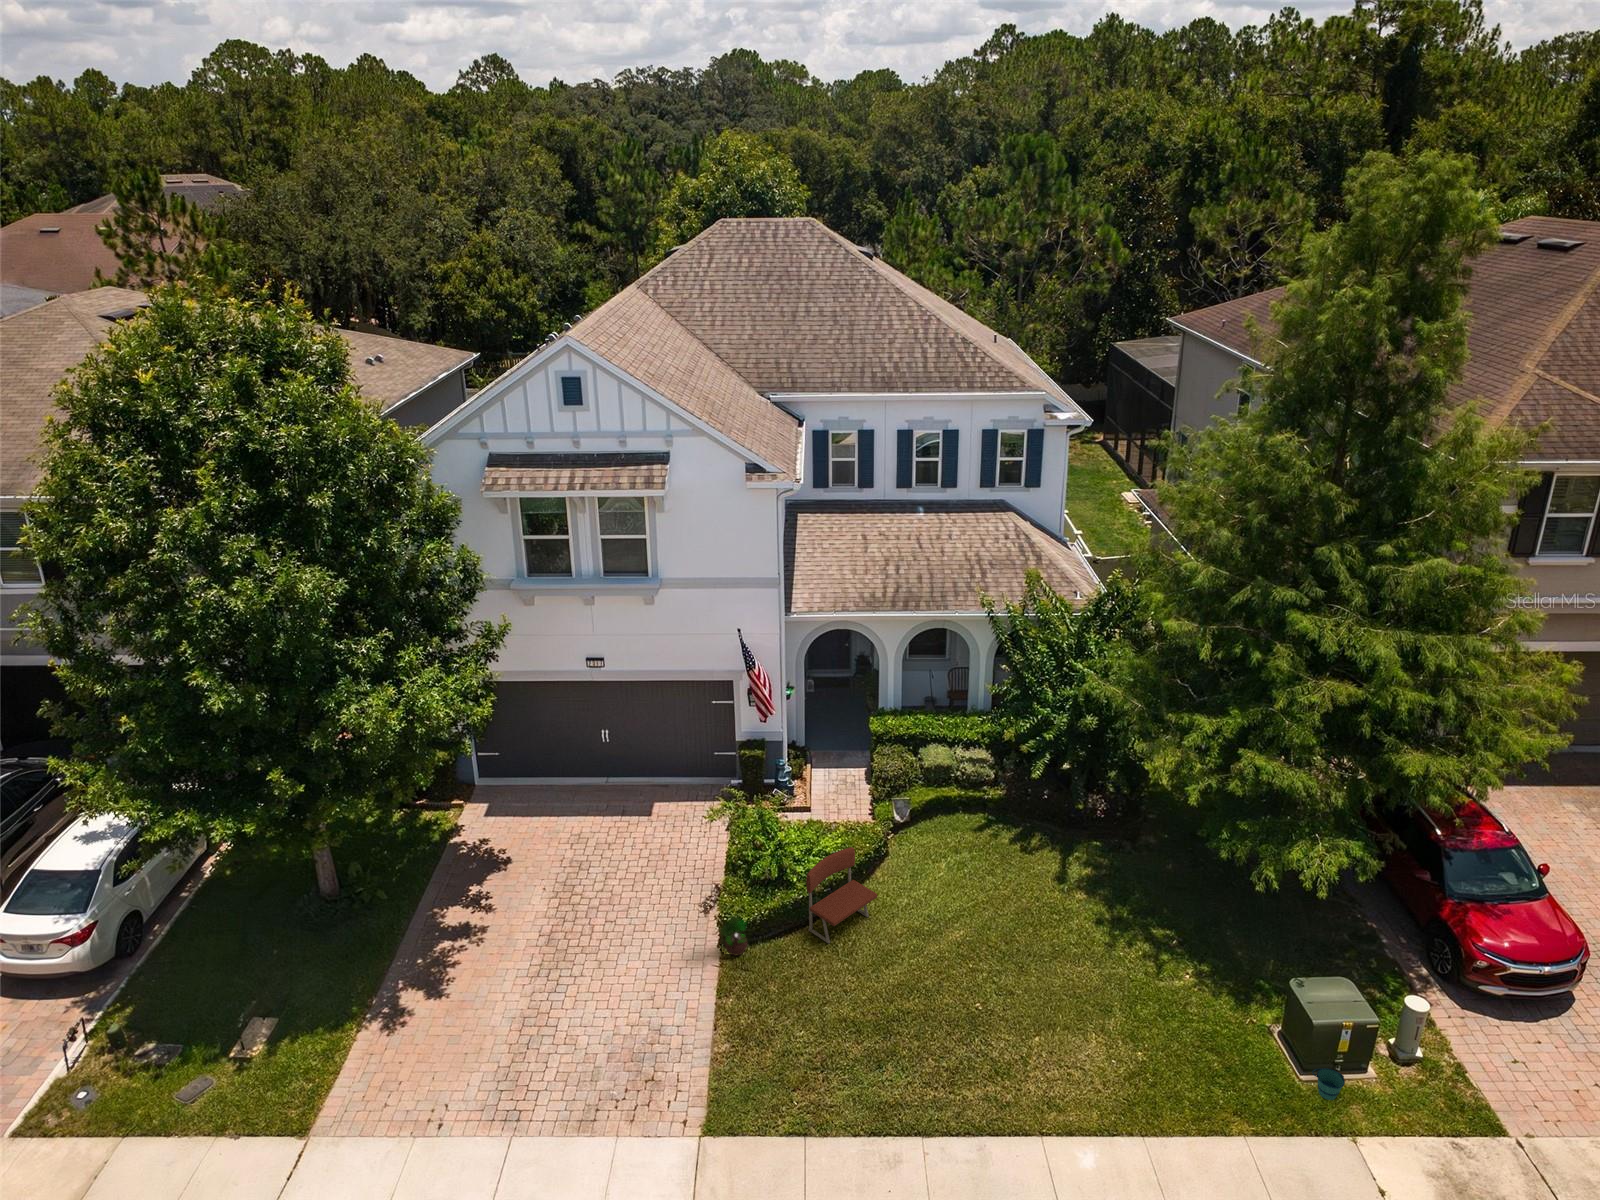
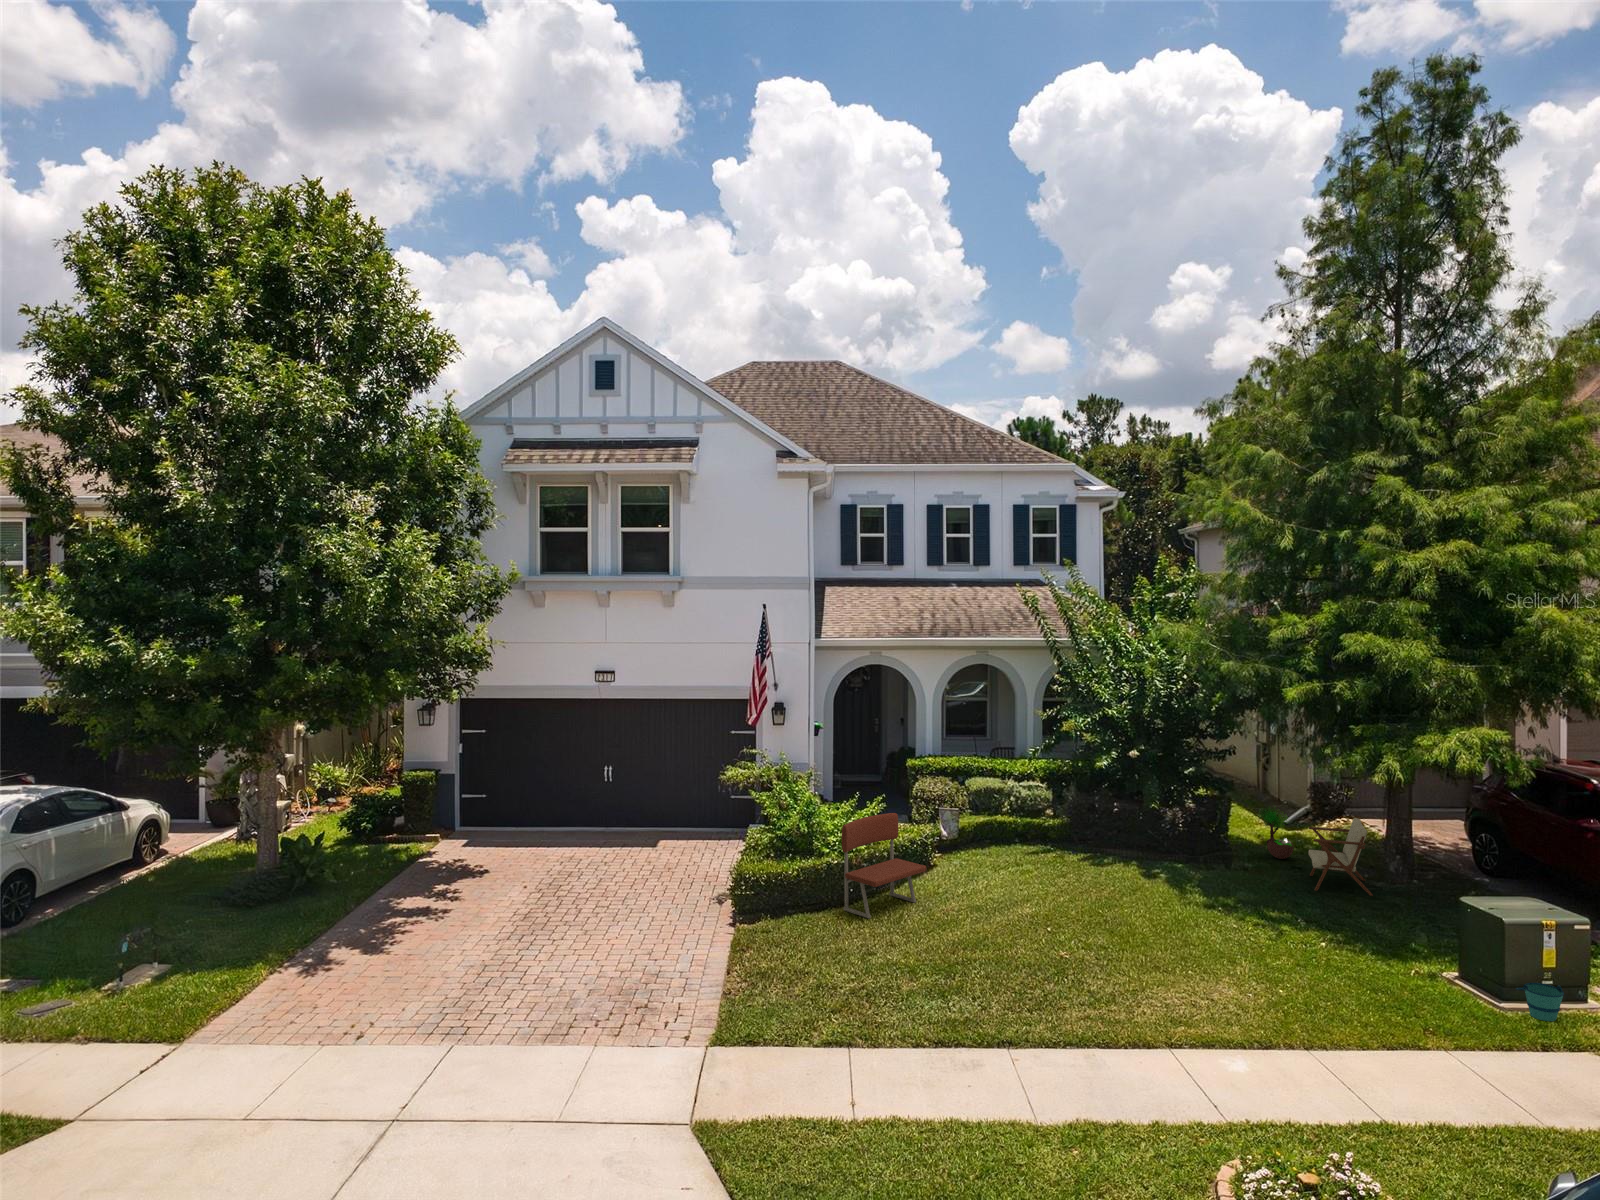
lounge chair: none [1199,835,1247,906] -> present [1309,818,1373,896]
potted tree: present [721,916,747,955] -> present [1259,808,1294,859]

